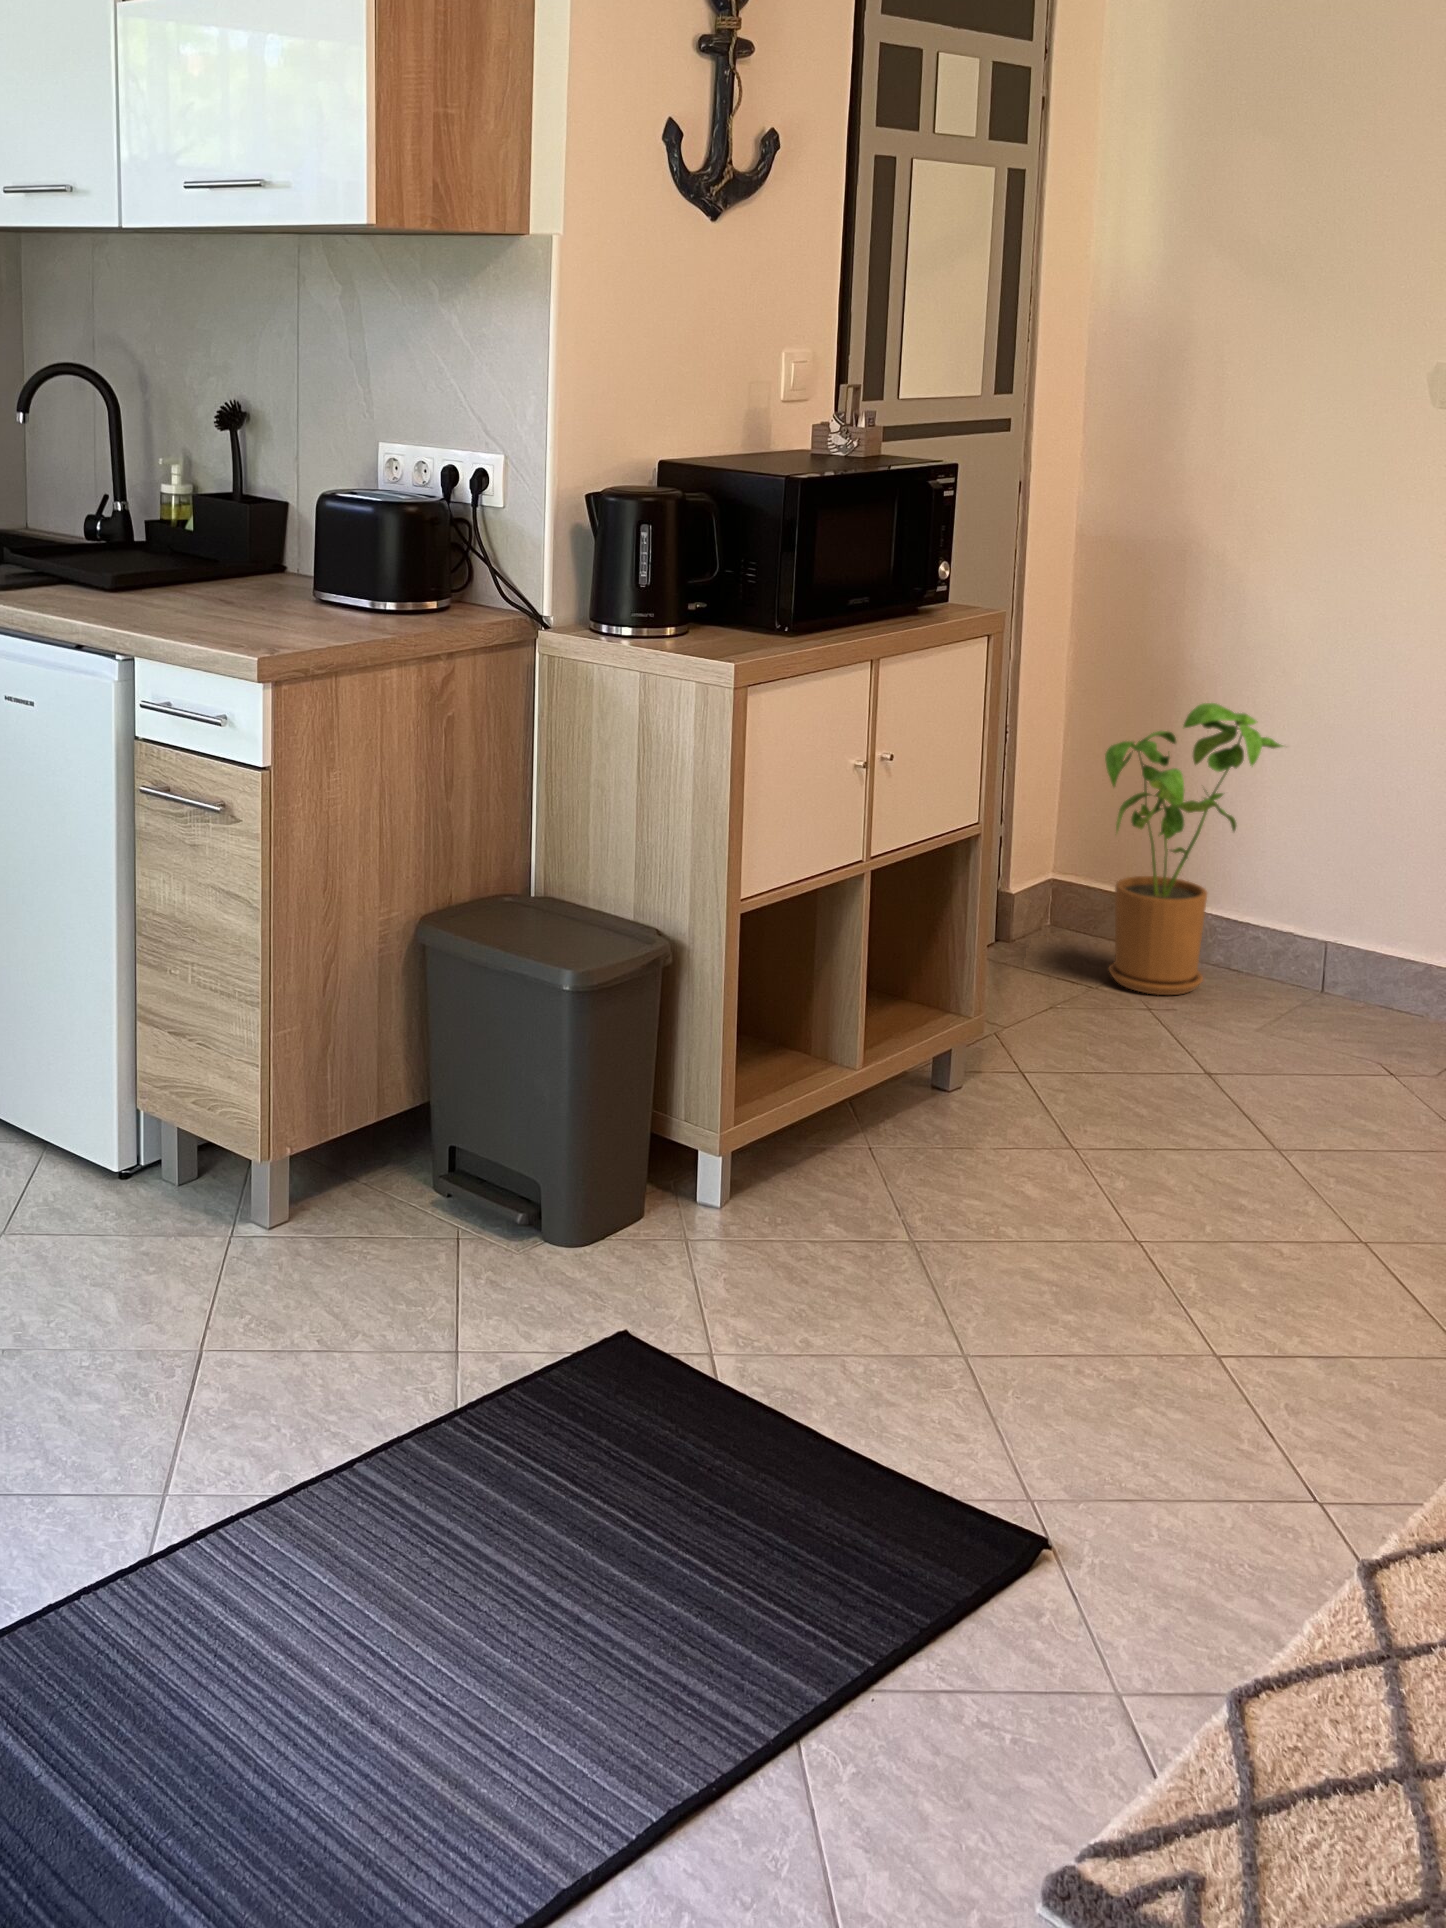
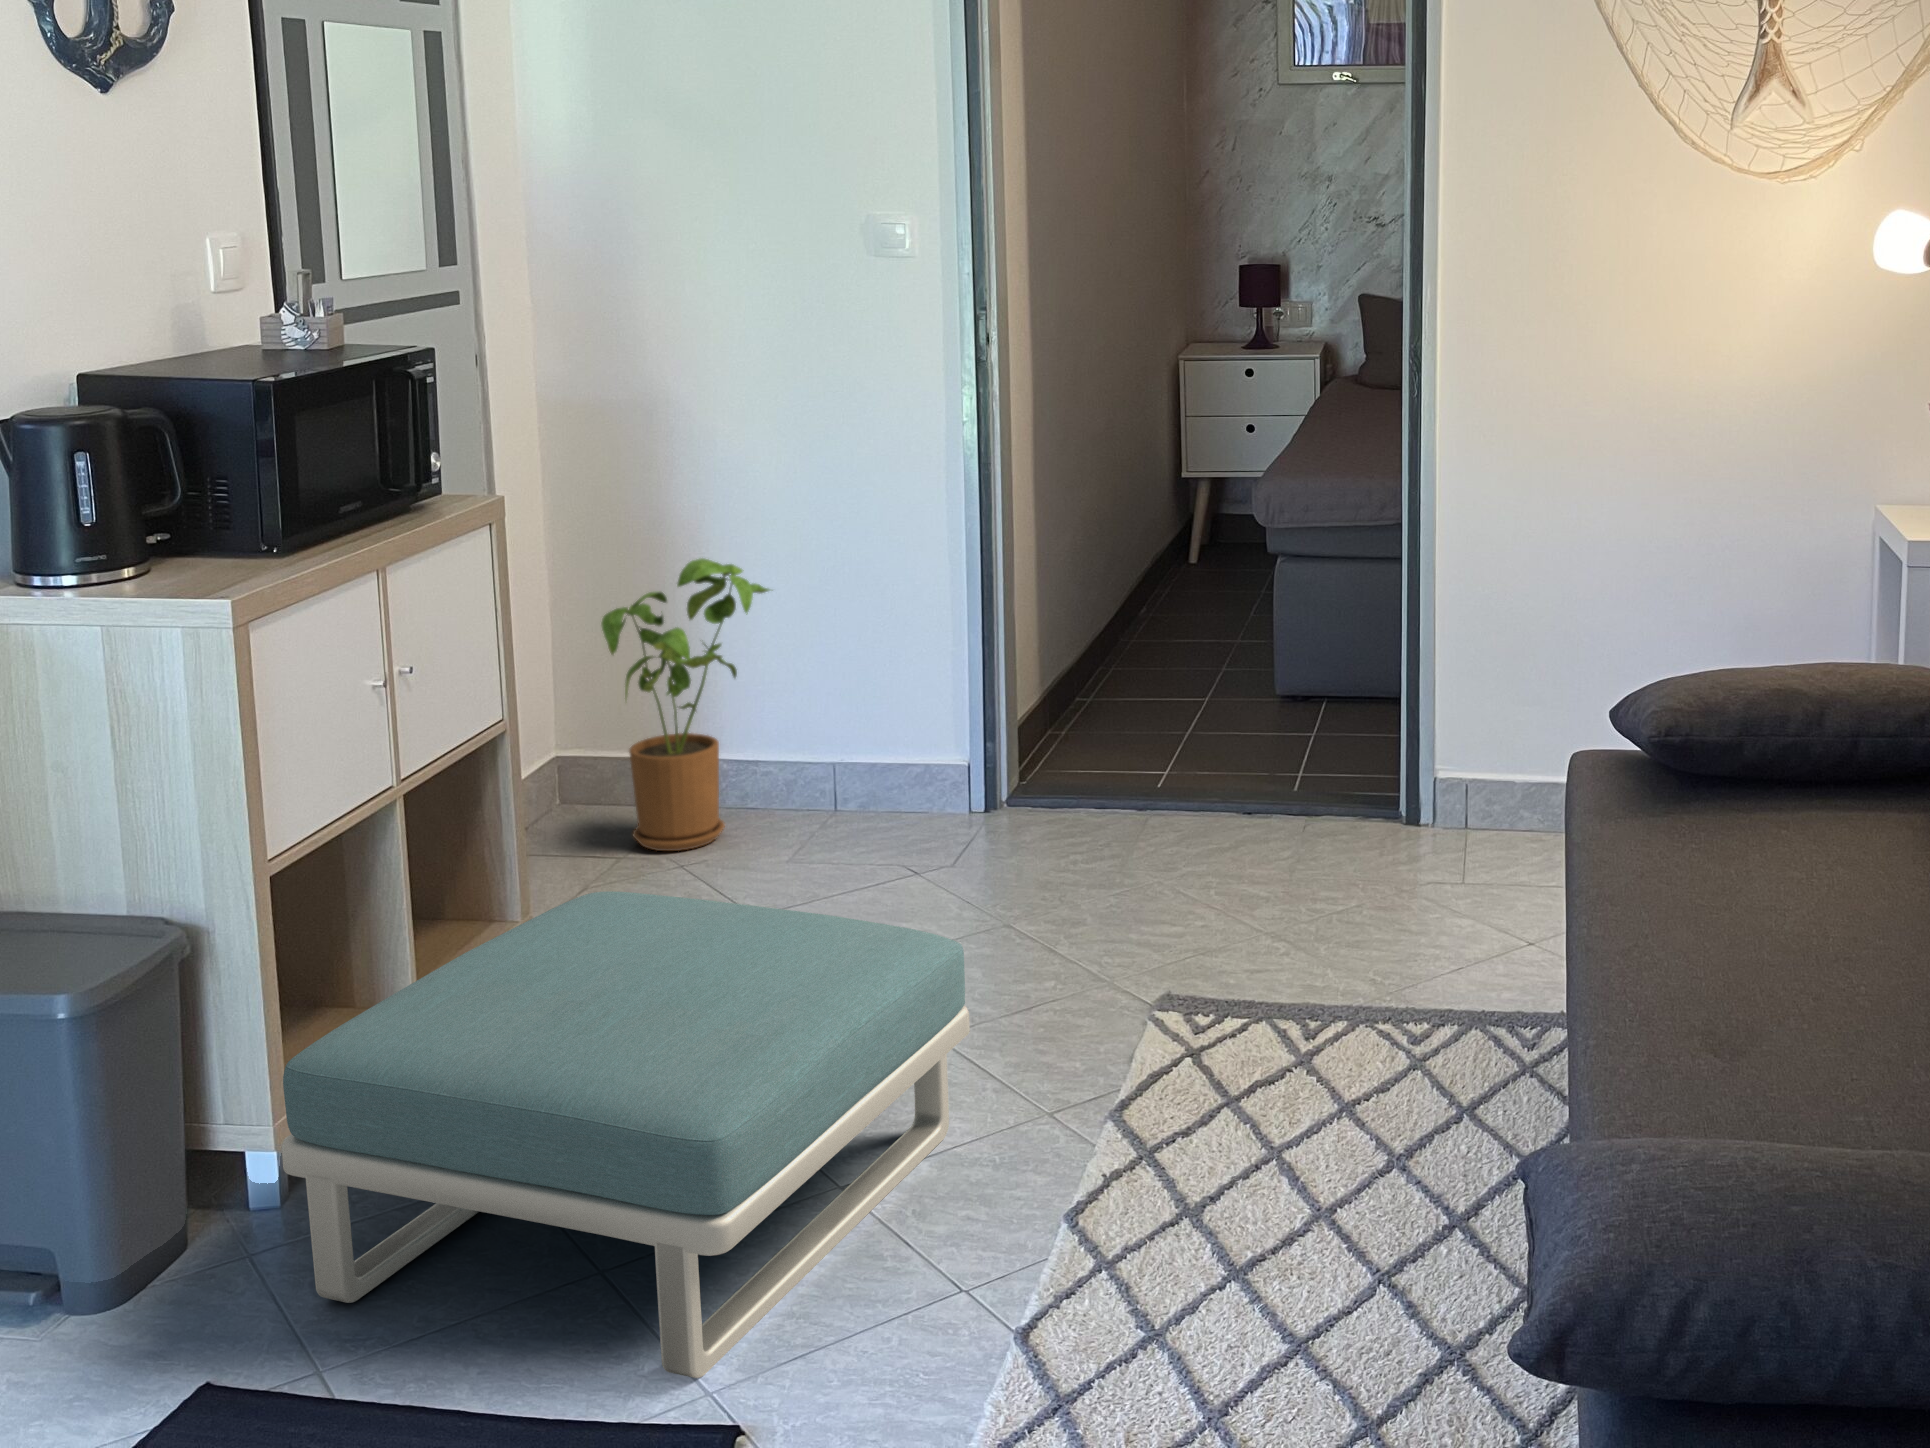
footstool: none [711,1001,1390,1482] -> present [282,891,970,1378]

